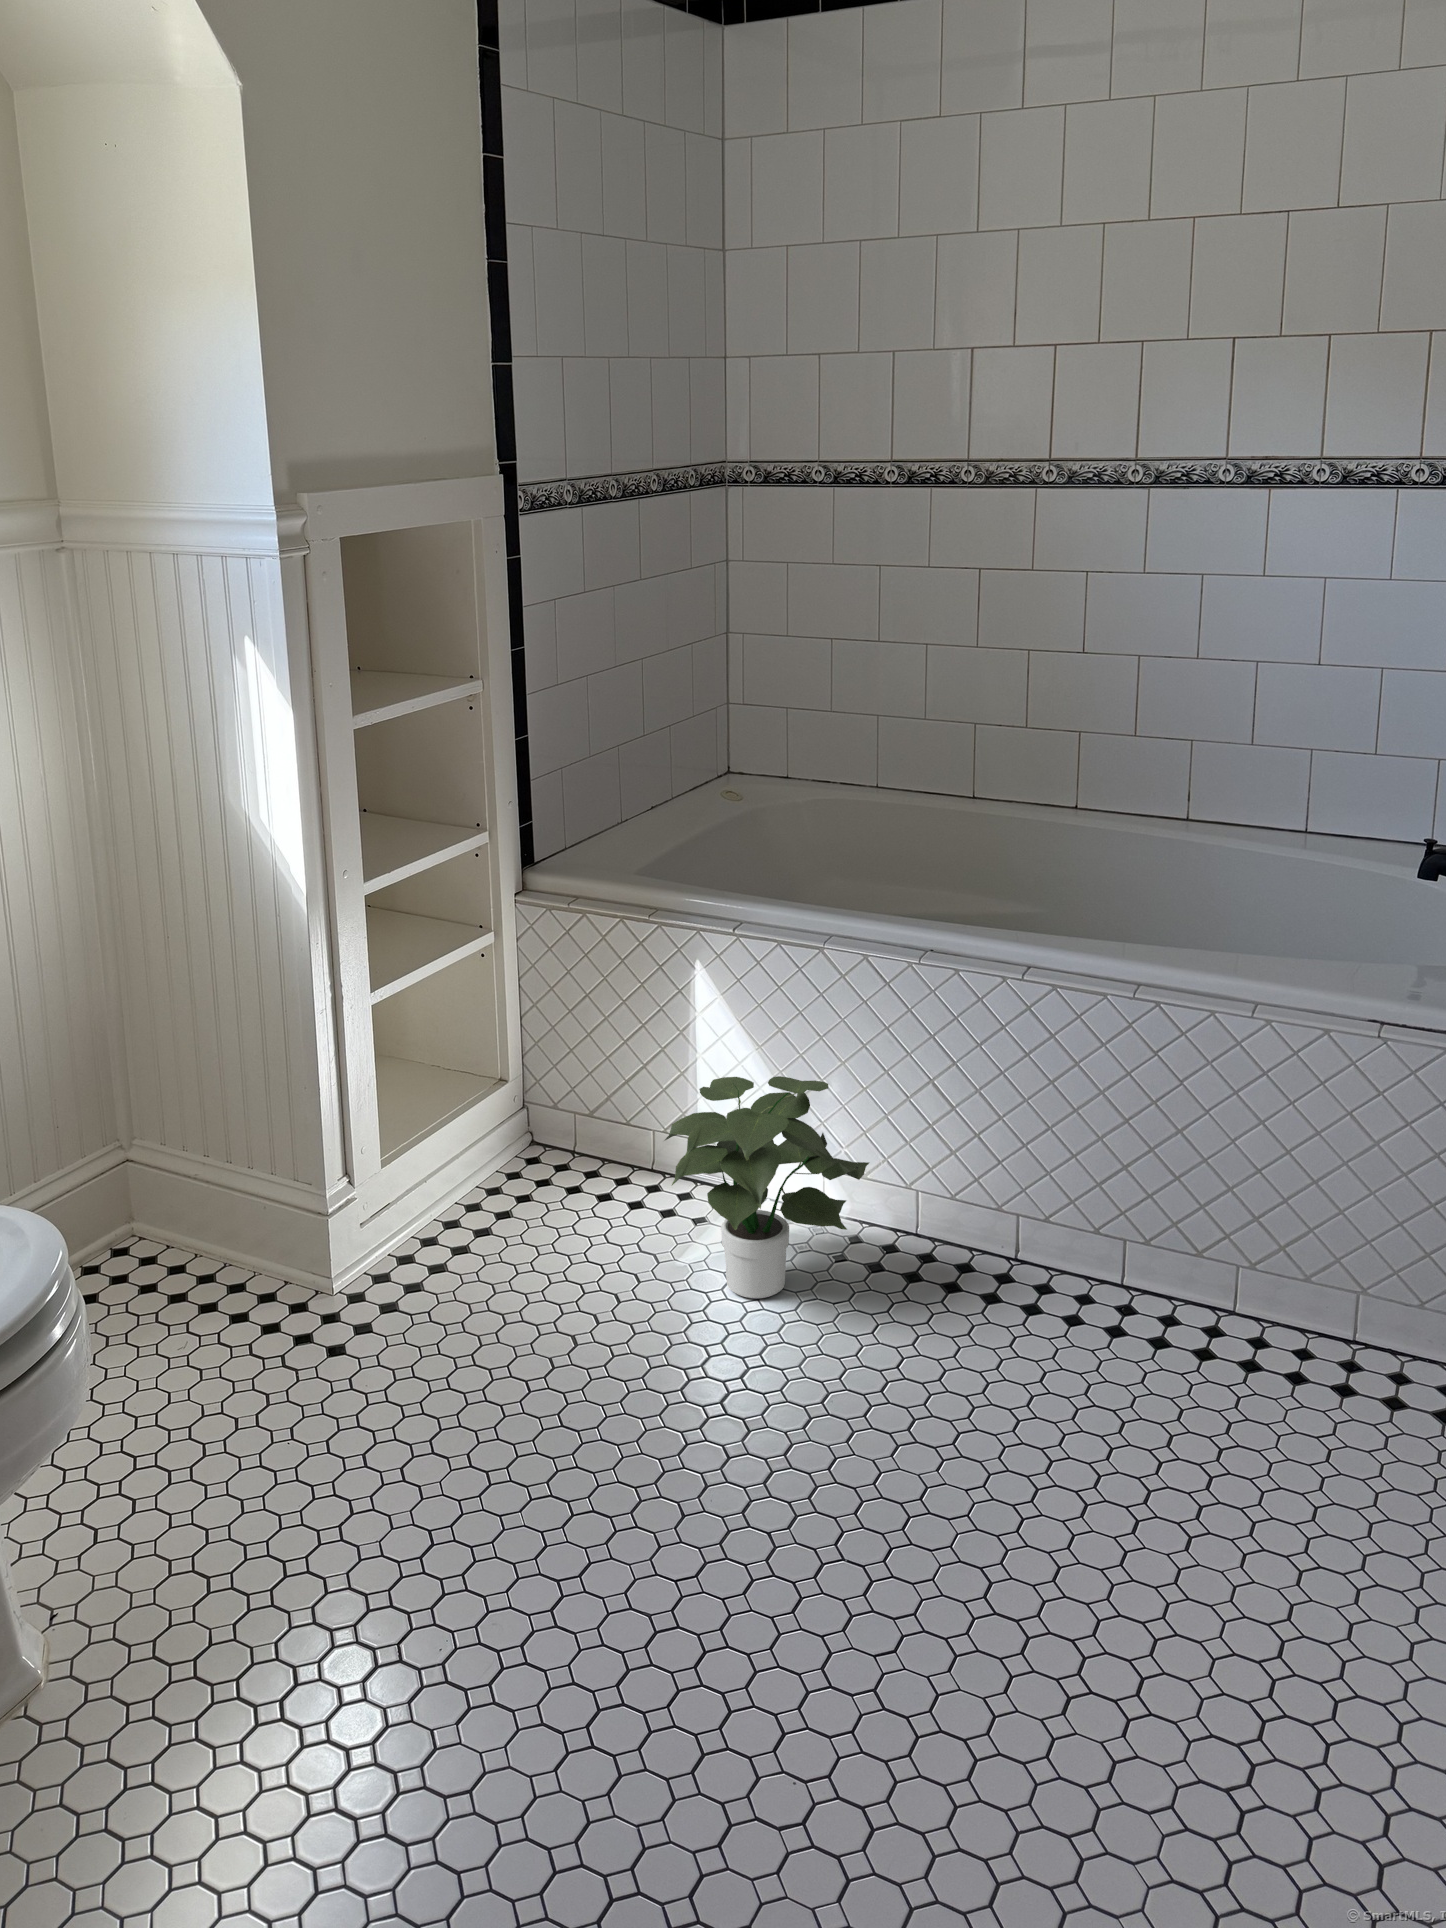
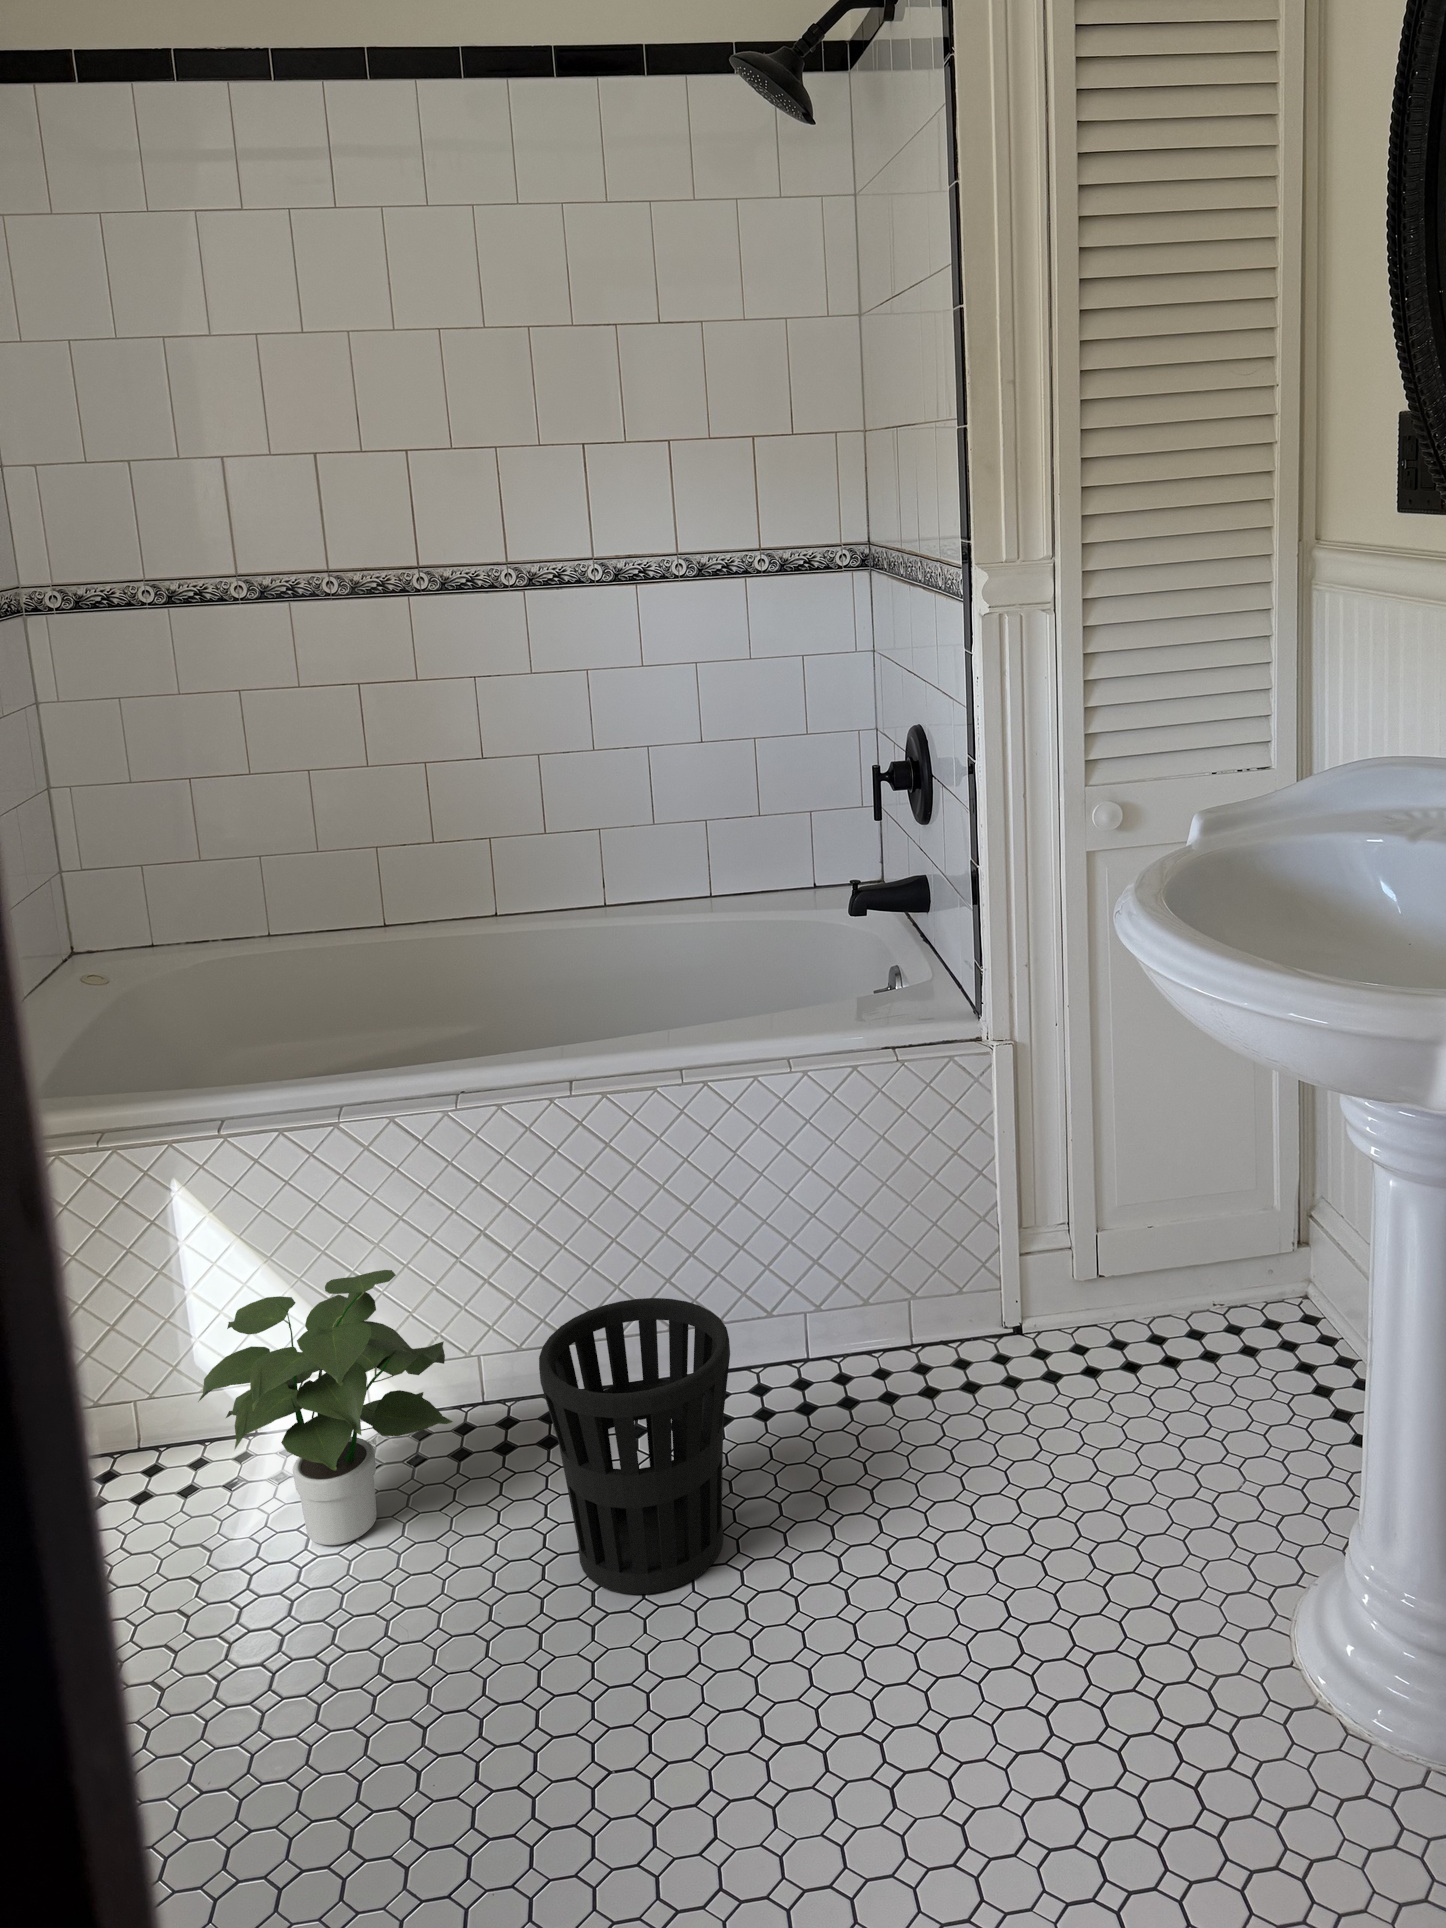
wastebasket: none [898,1172,1083,1447] -> present [539,1298,730,1594]

